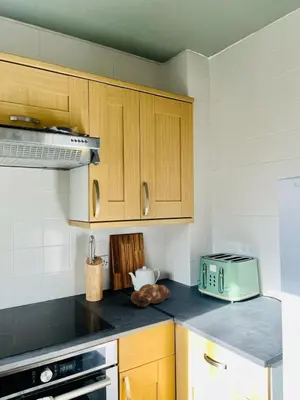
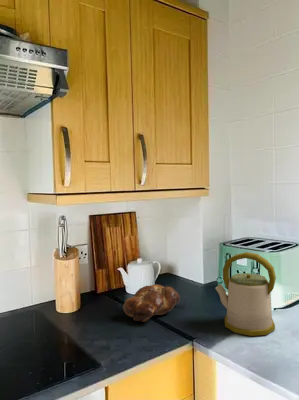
kettle: none [192,261,230,316] -> present [215,252,276,336]

